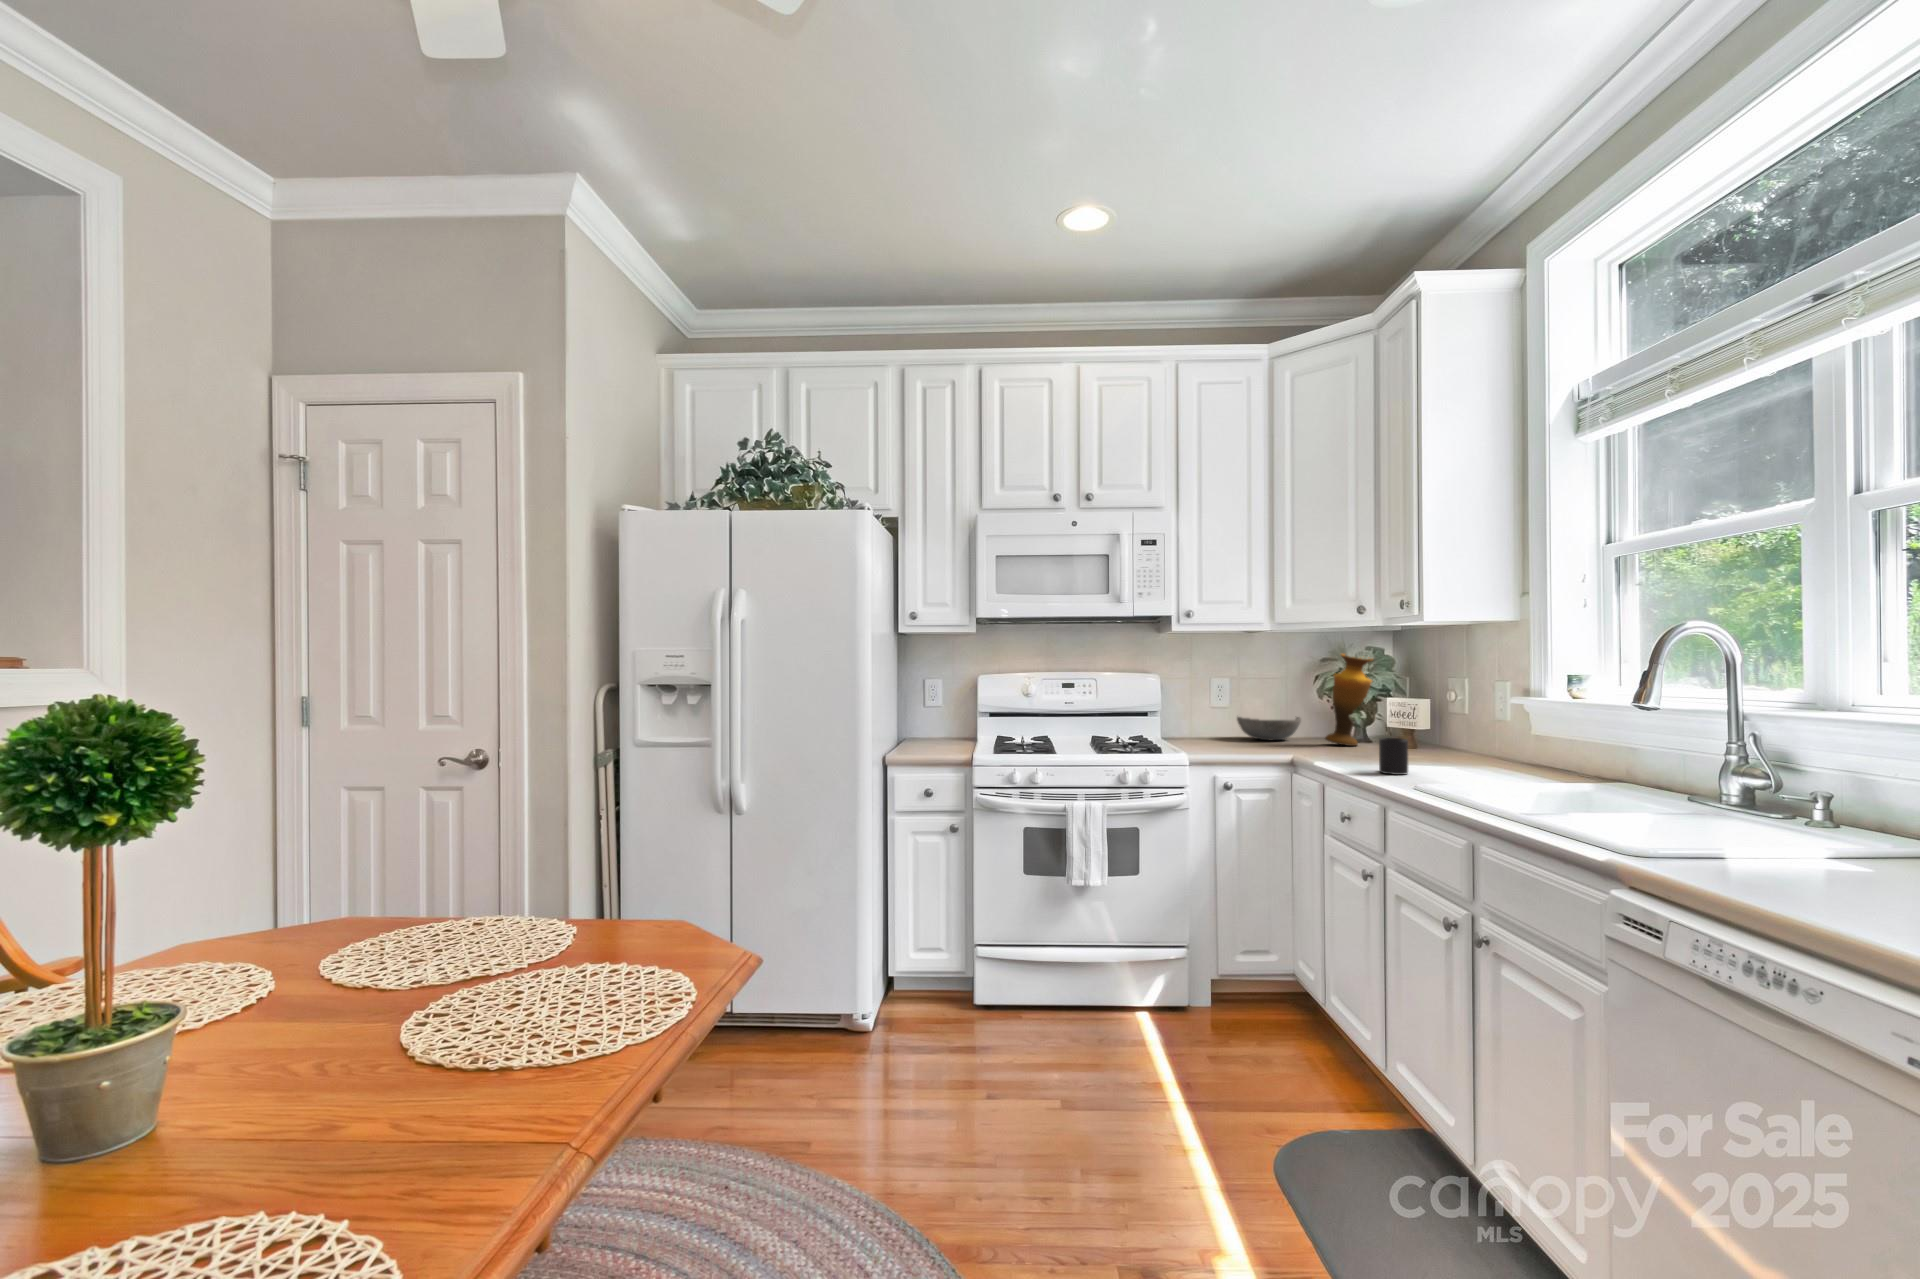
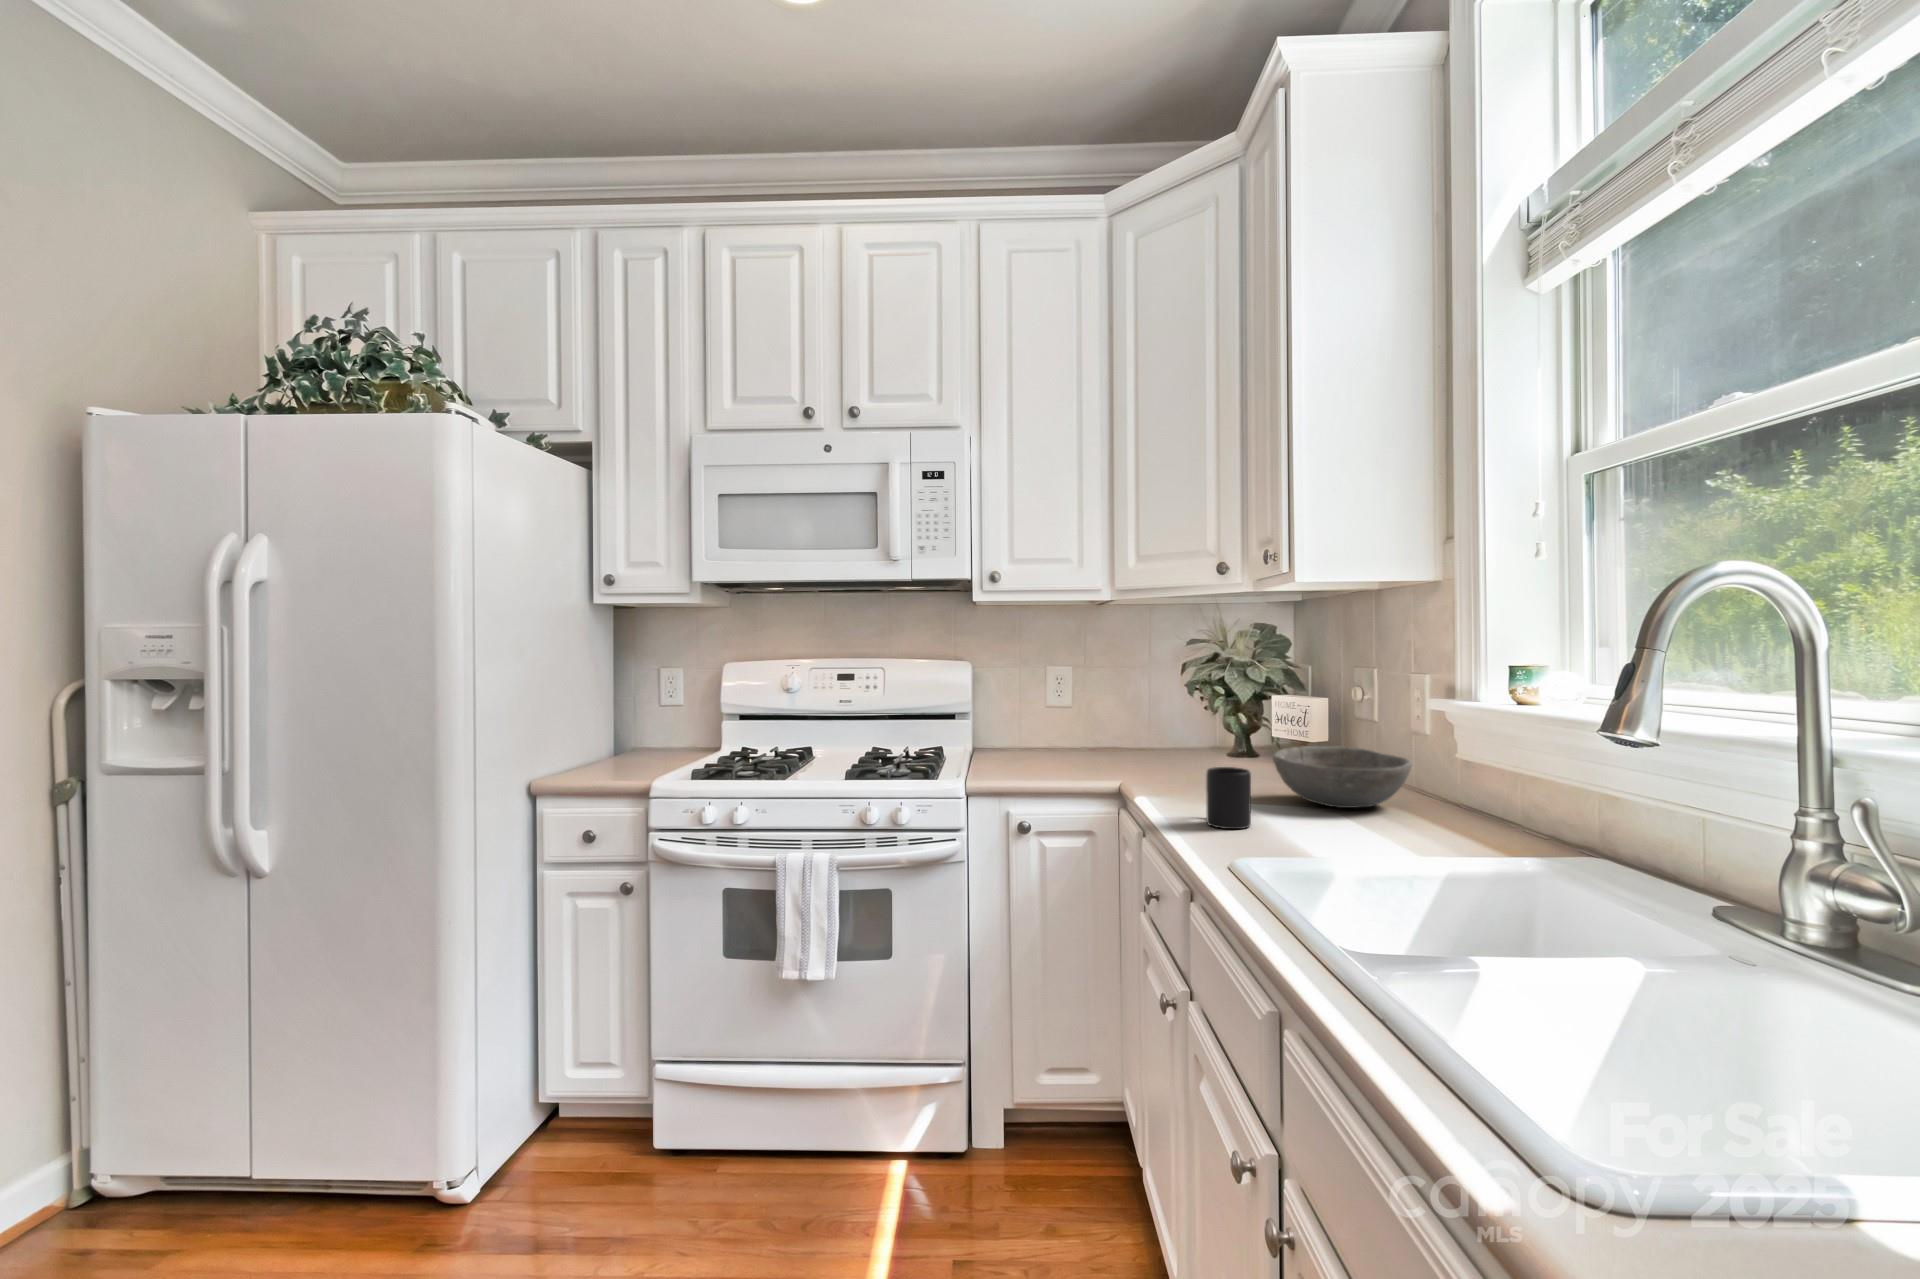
vase: present [1325,654,1372,746] -> none [1190,632,1255,764]
bowl: present [1237,717,1301,740] -> present [1273,746,1412,808]

